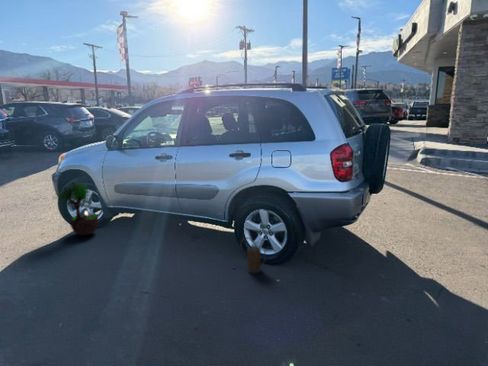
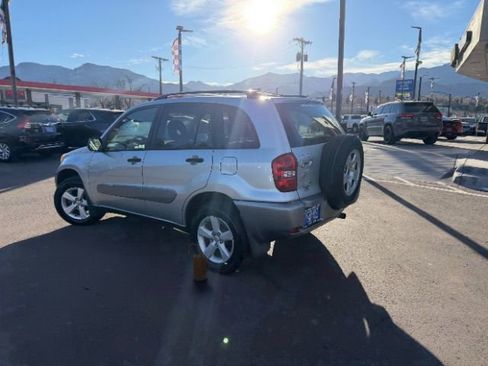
potted tree: present [58,180,99,235] -> none [42,174,86,231]

